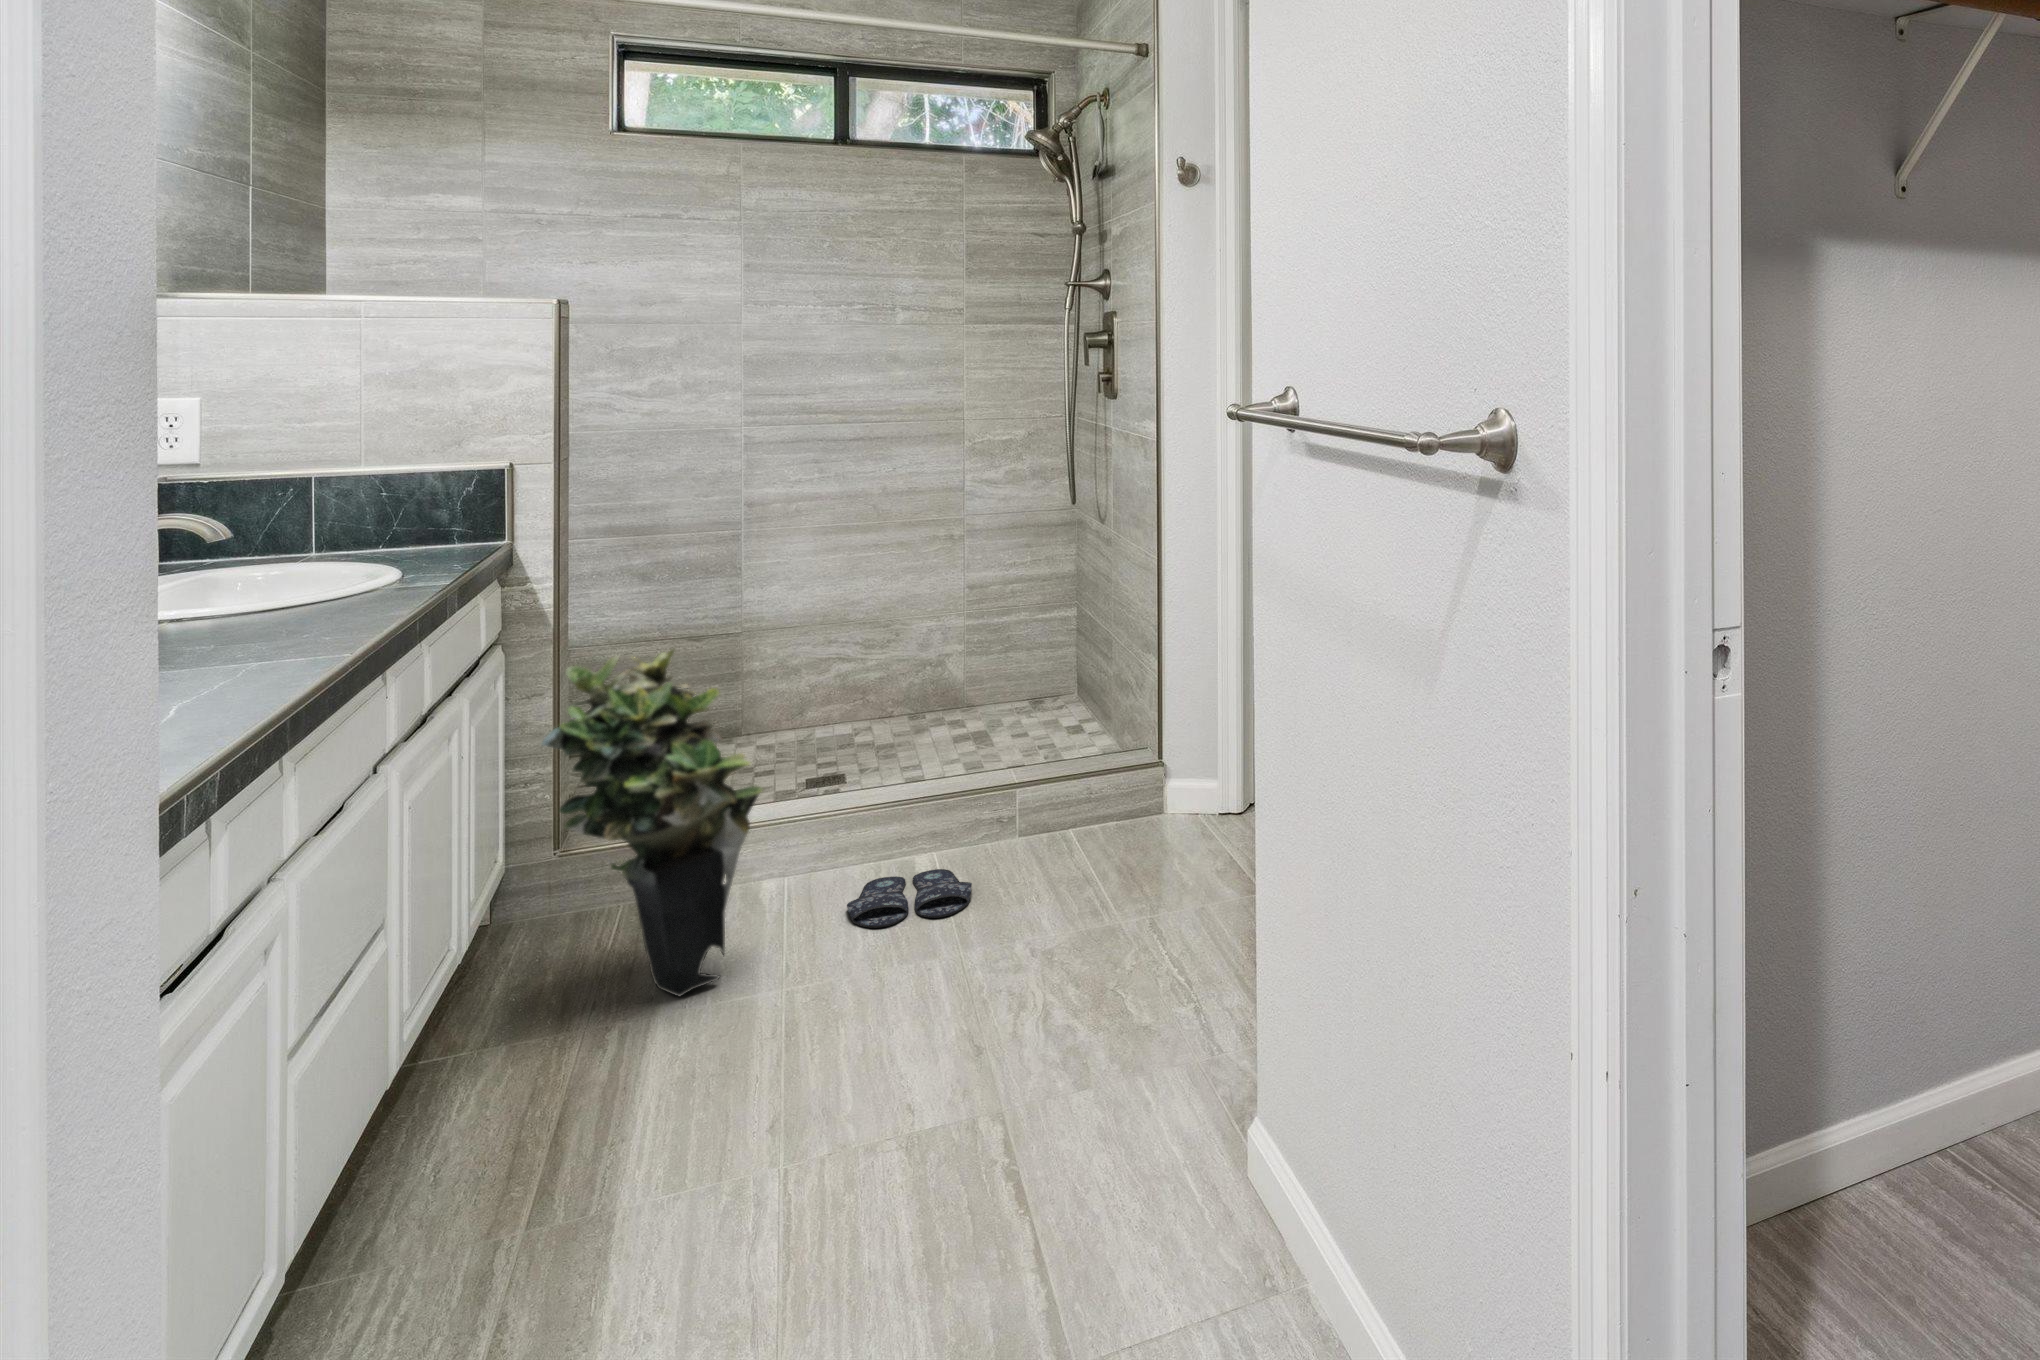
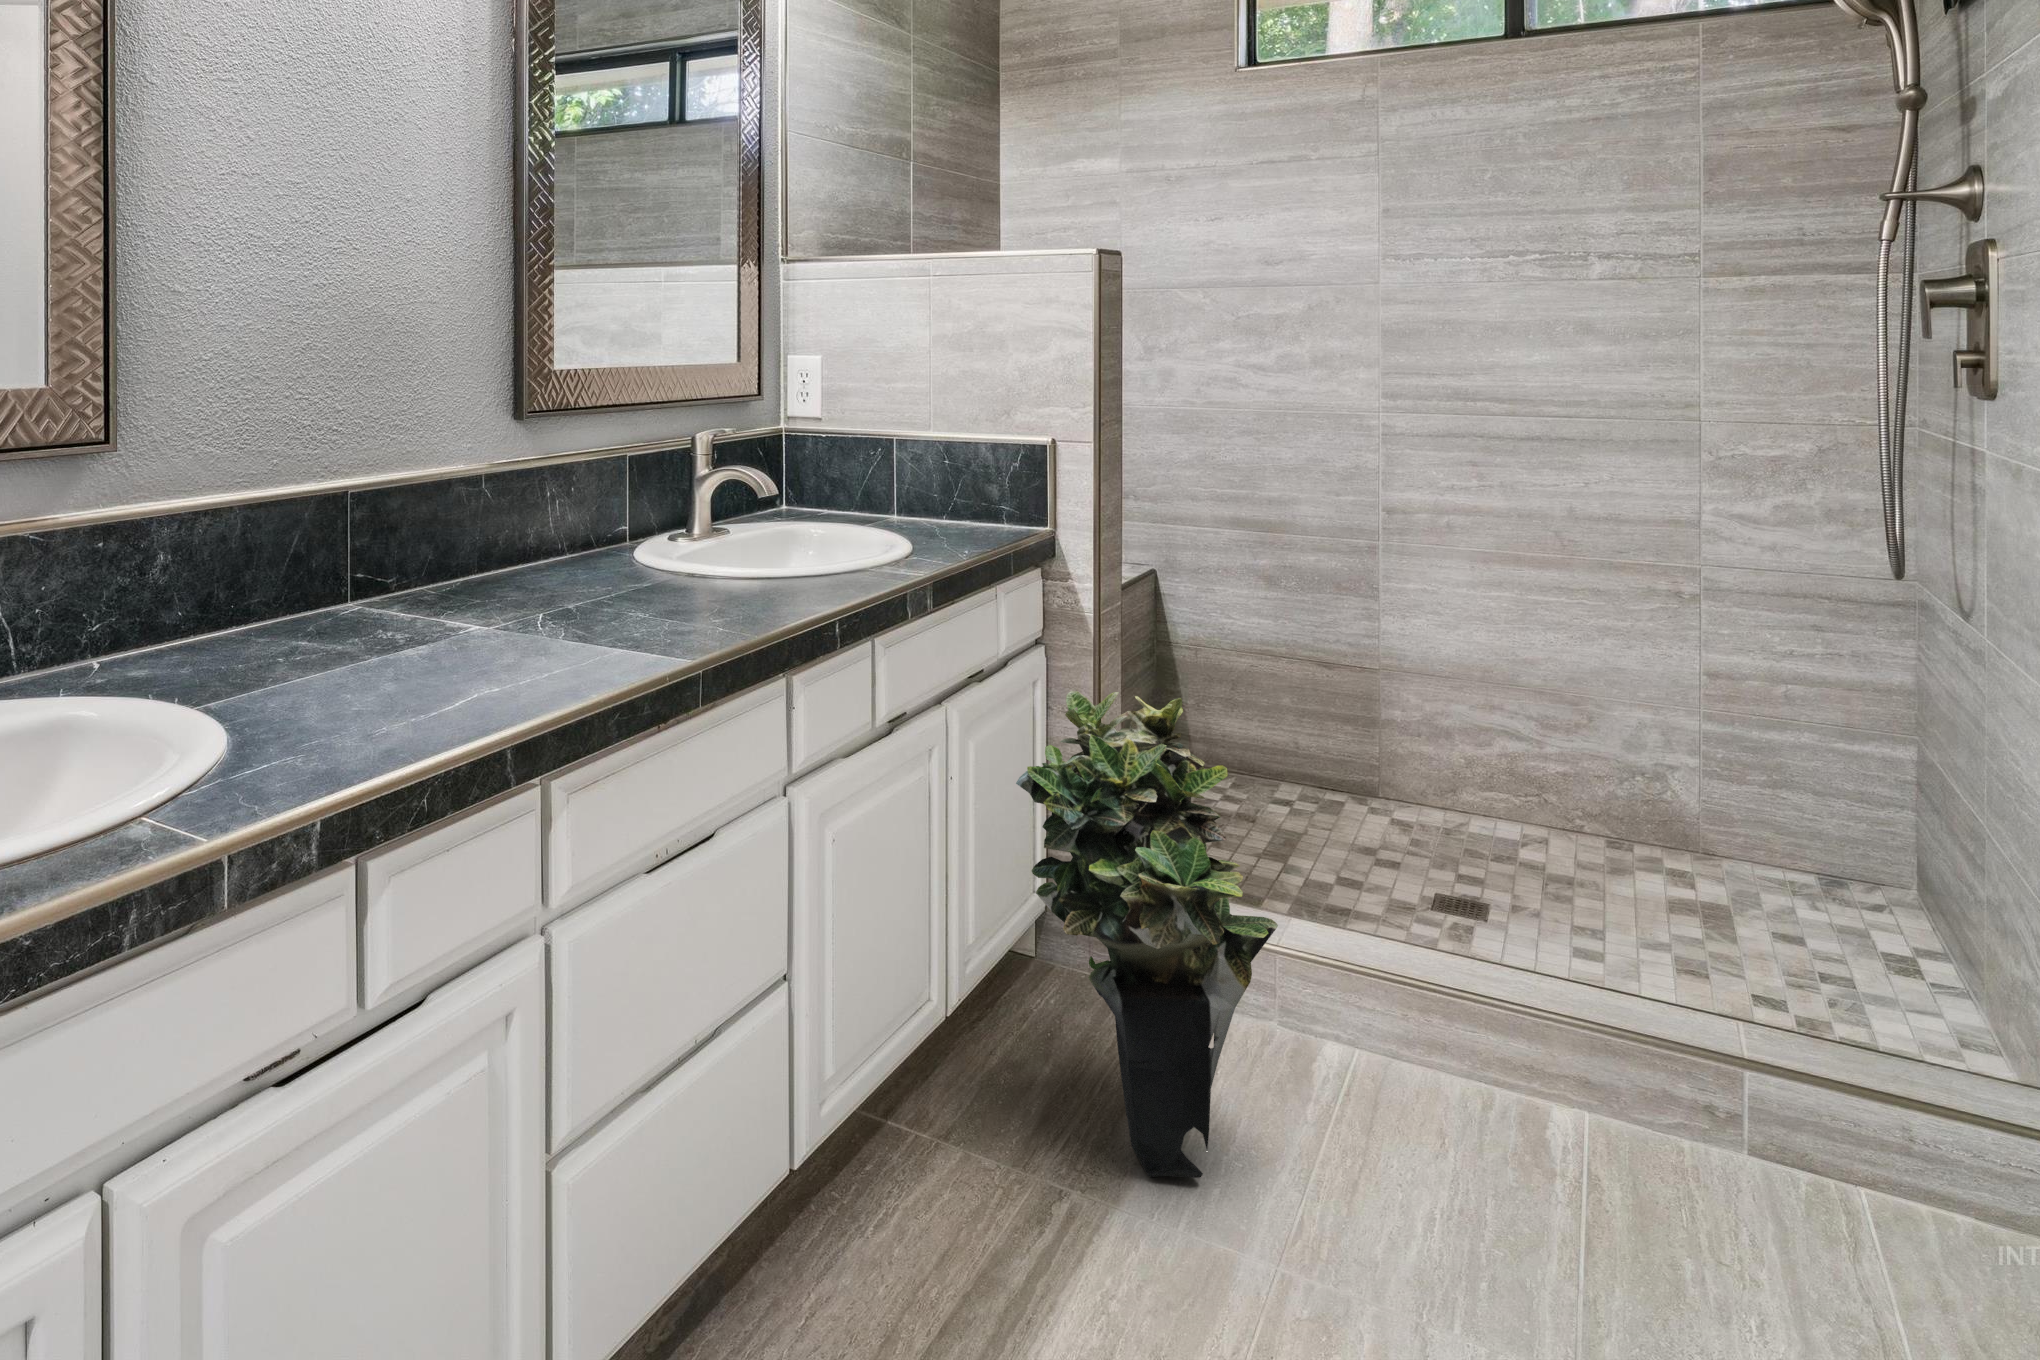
slippers: present [847,869,972,928] -> none [1411,1109,1628,1257]

